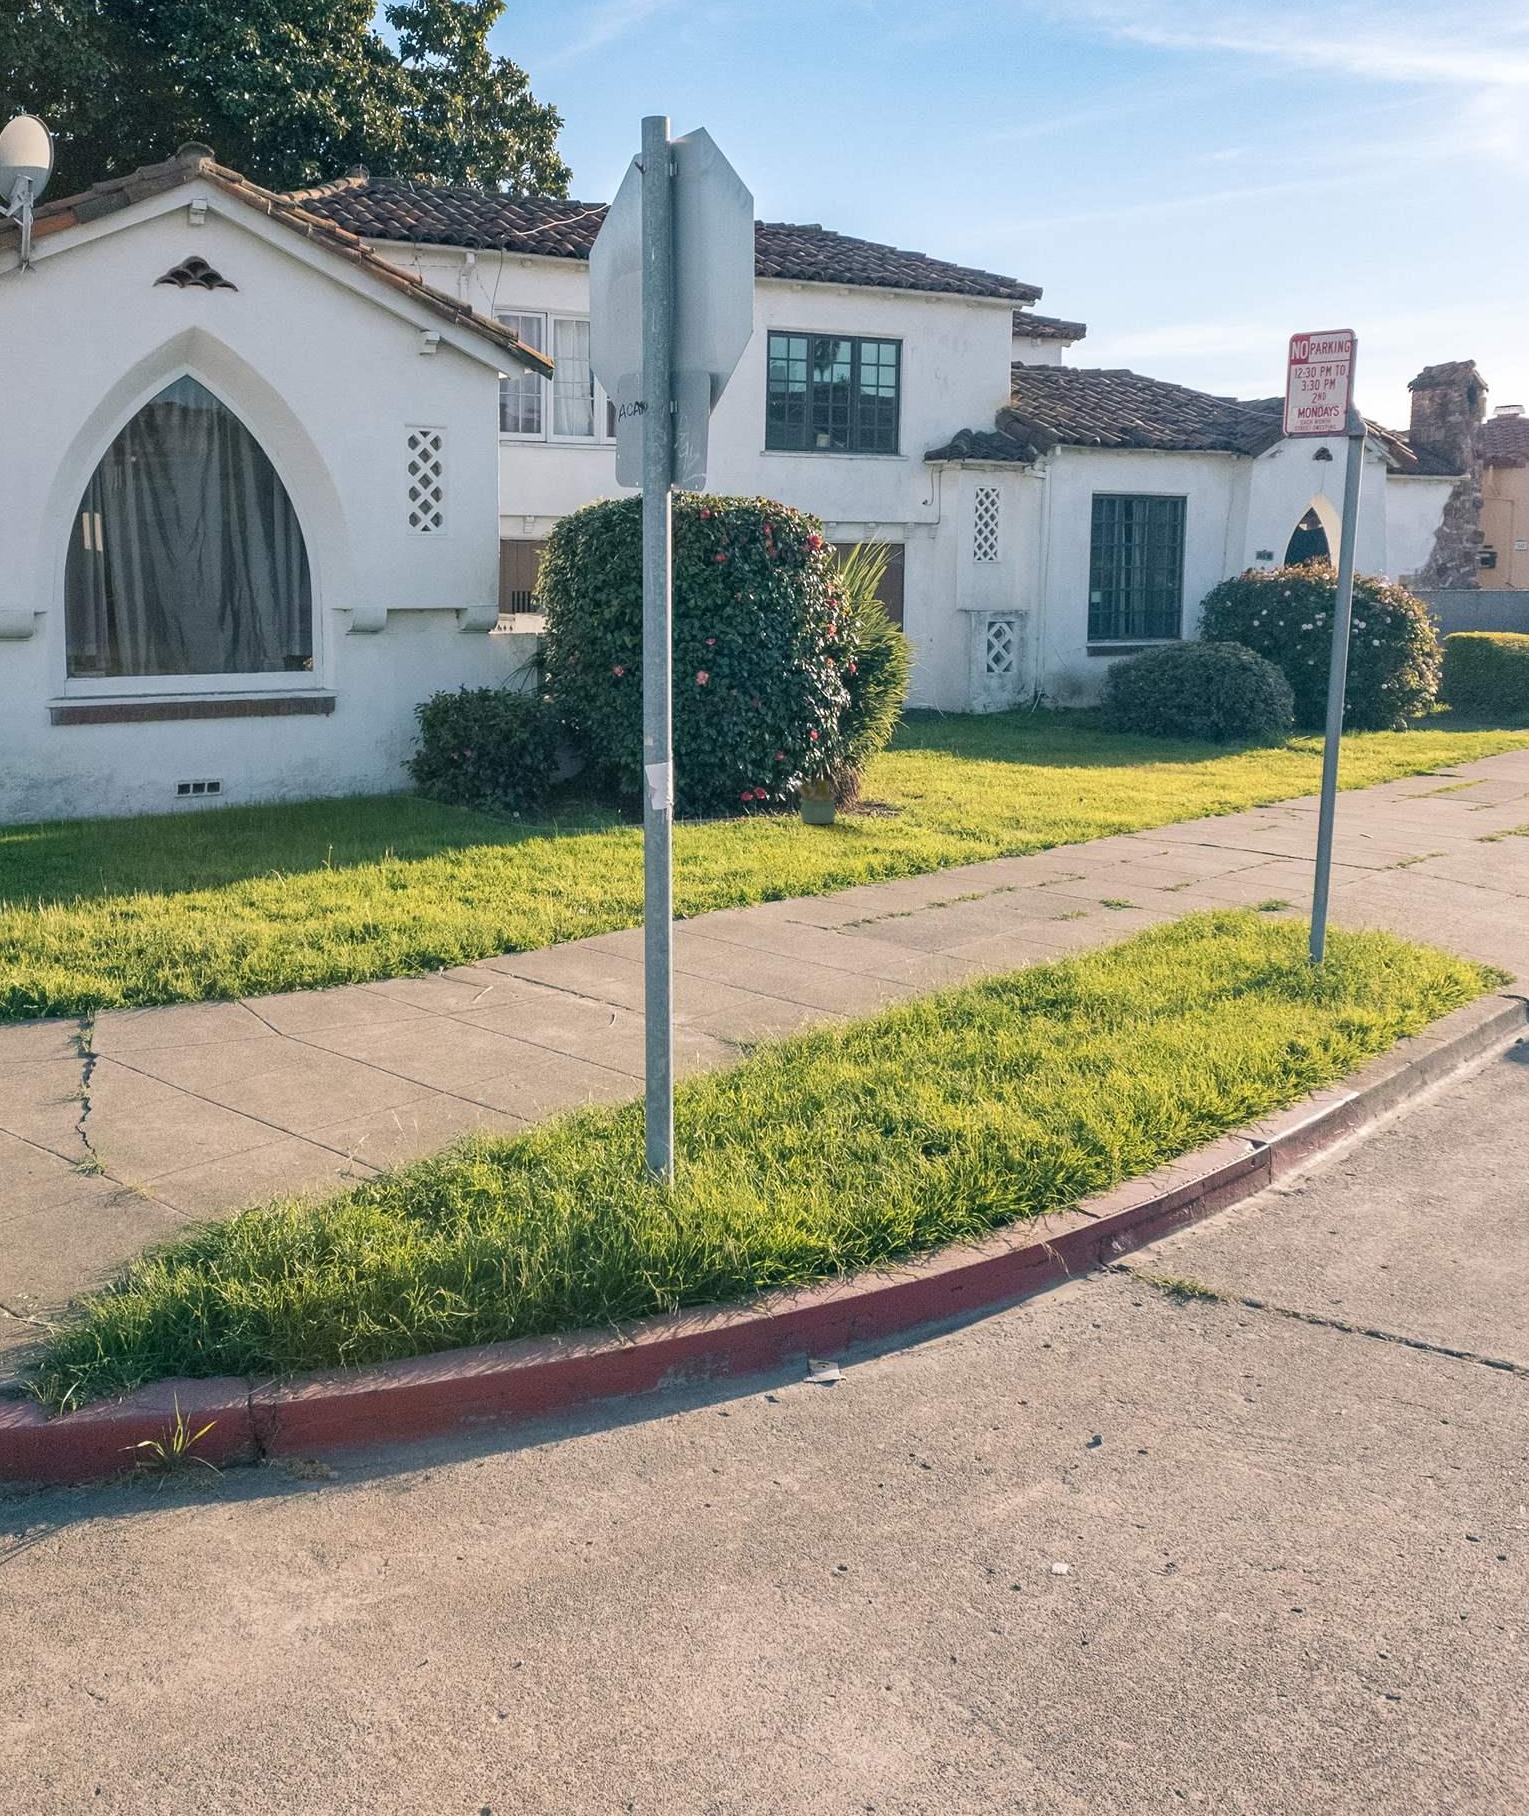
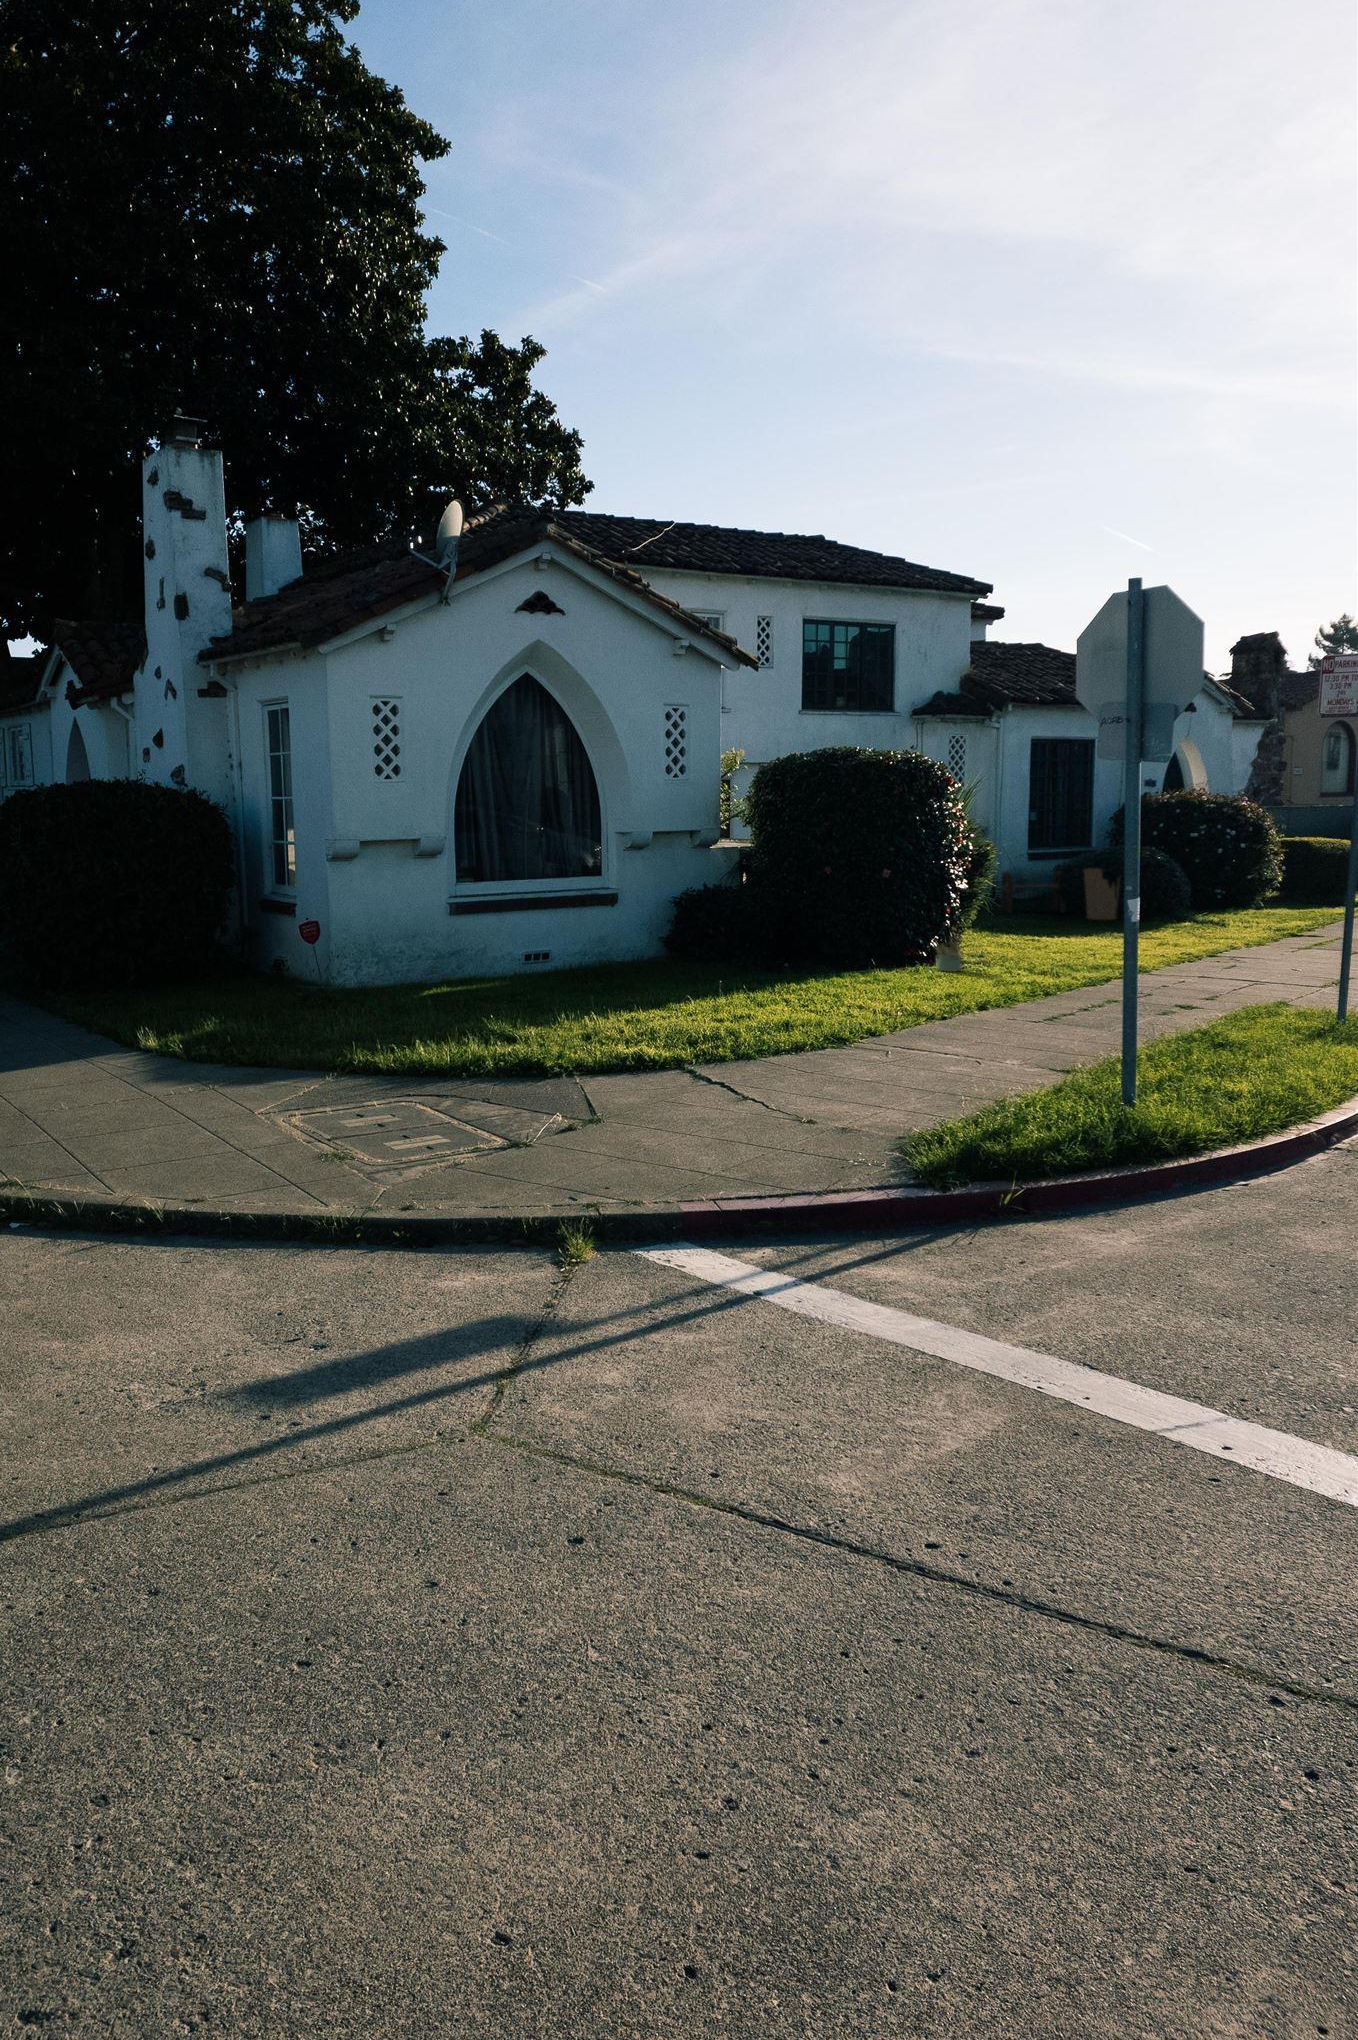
trash can: none [1134,670,1186,741] -> present [1084,869,1119,920]
bench: none [1030,671,1115,730] -> present [1001,871,1065,913]

